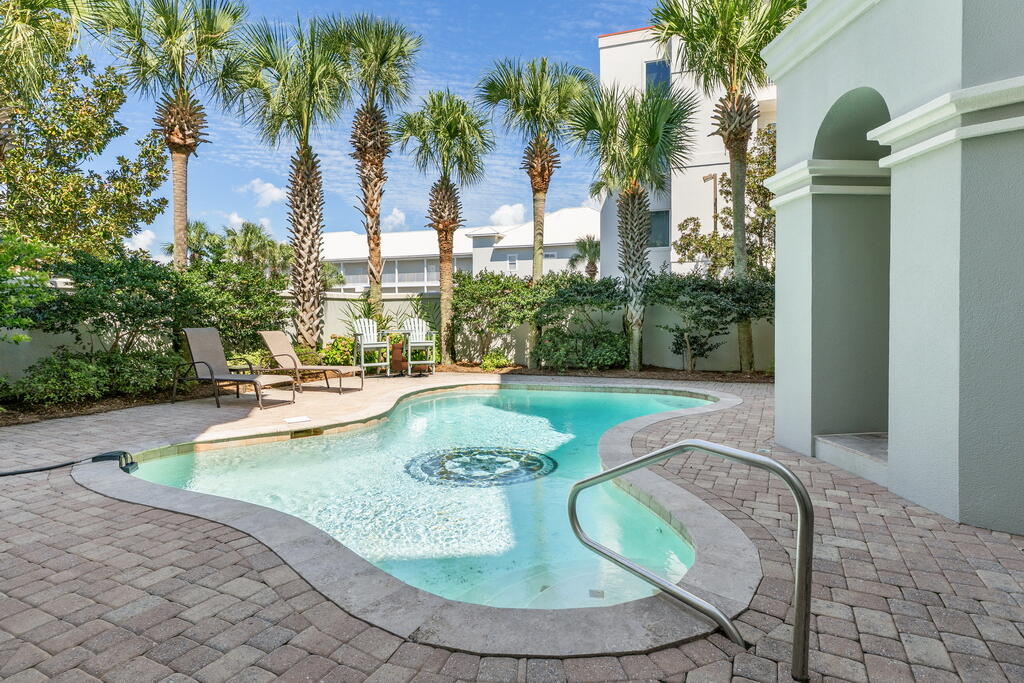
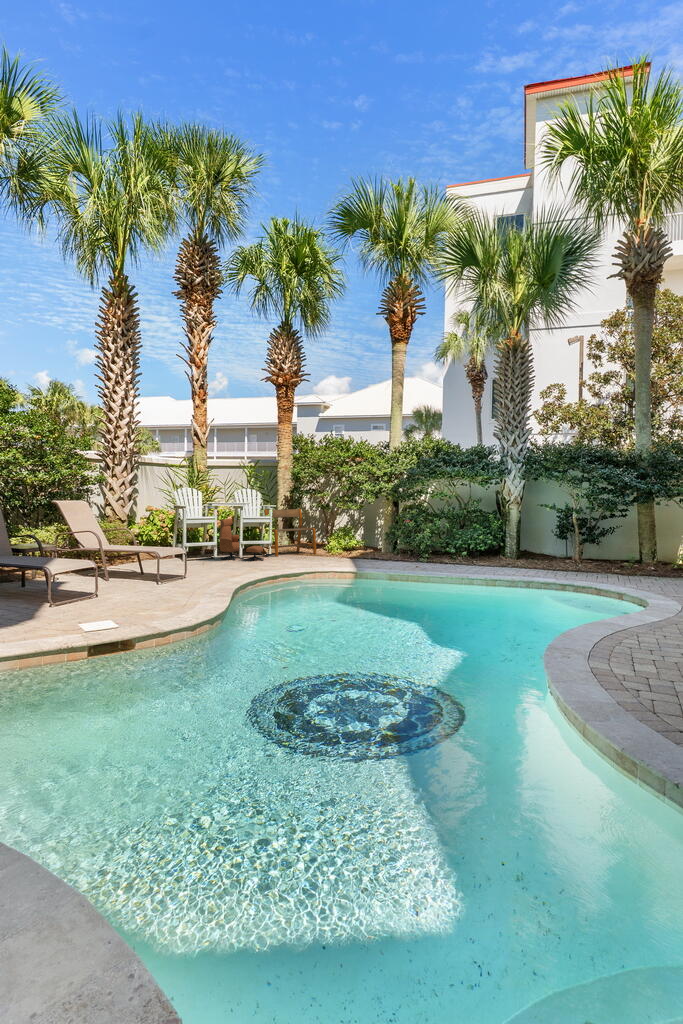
bench: none [428,334,474,374] -> present [264,509,316,557]

